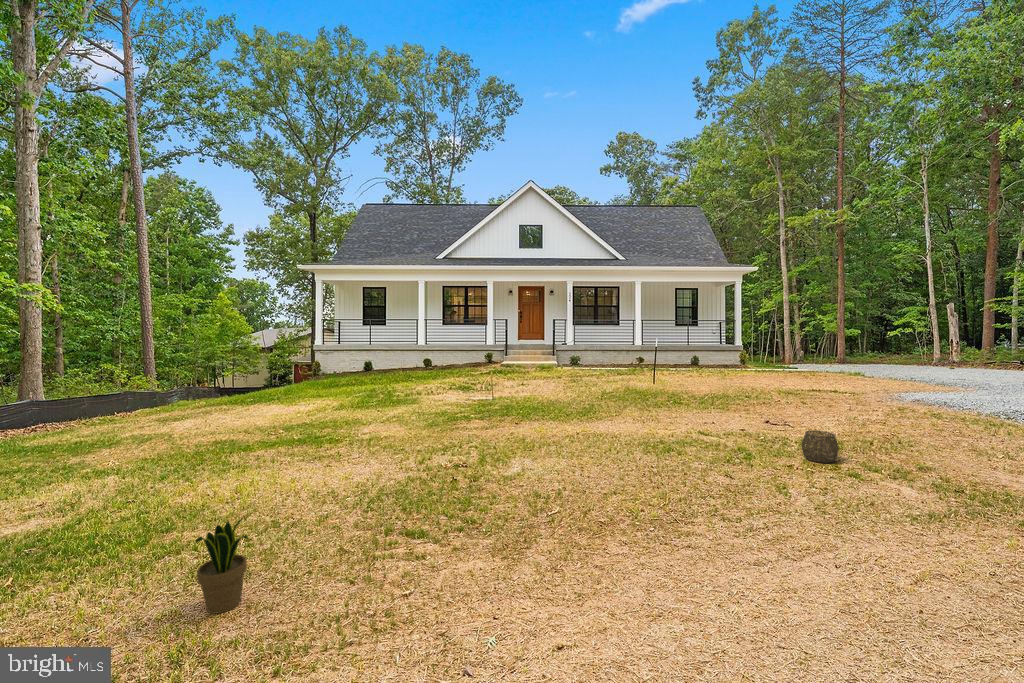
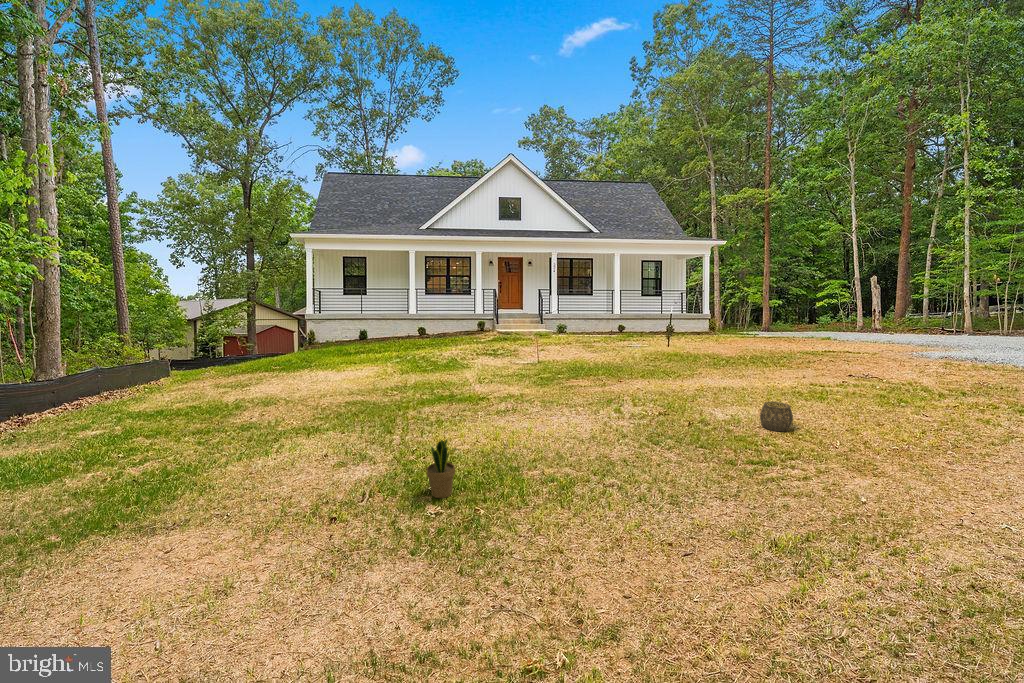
potted plant: present [195,519,248,613] -> present [427,439,458,498]

